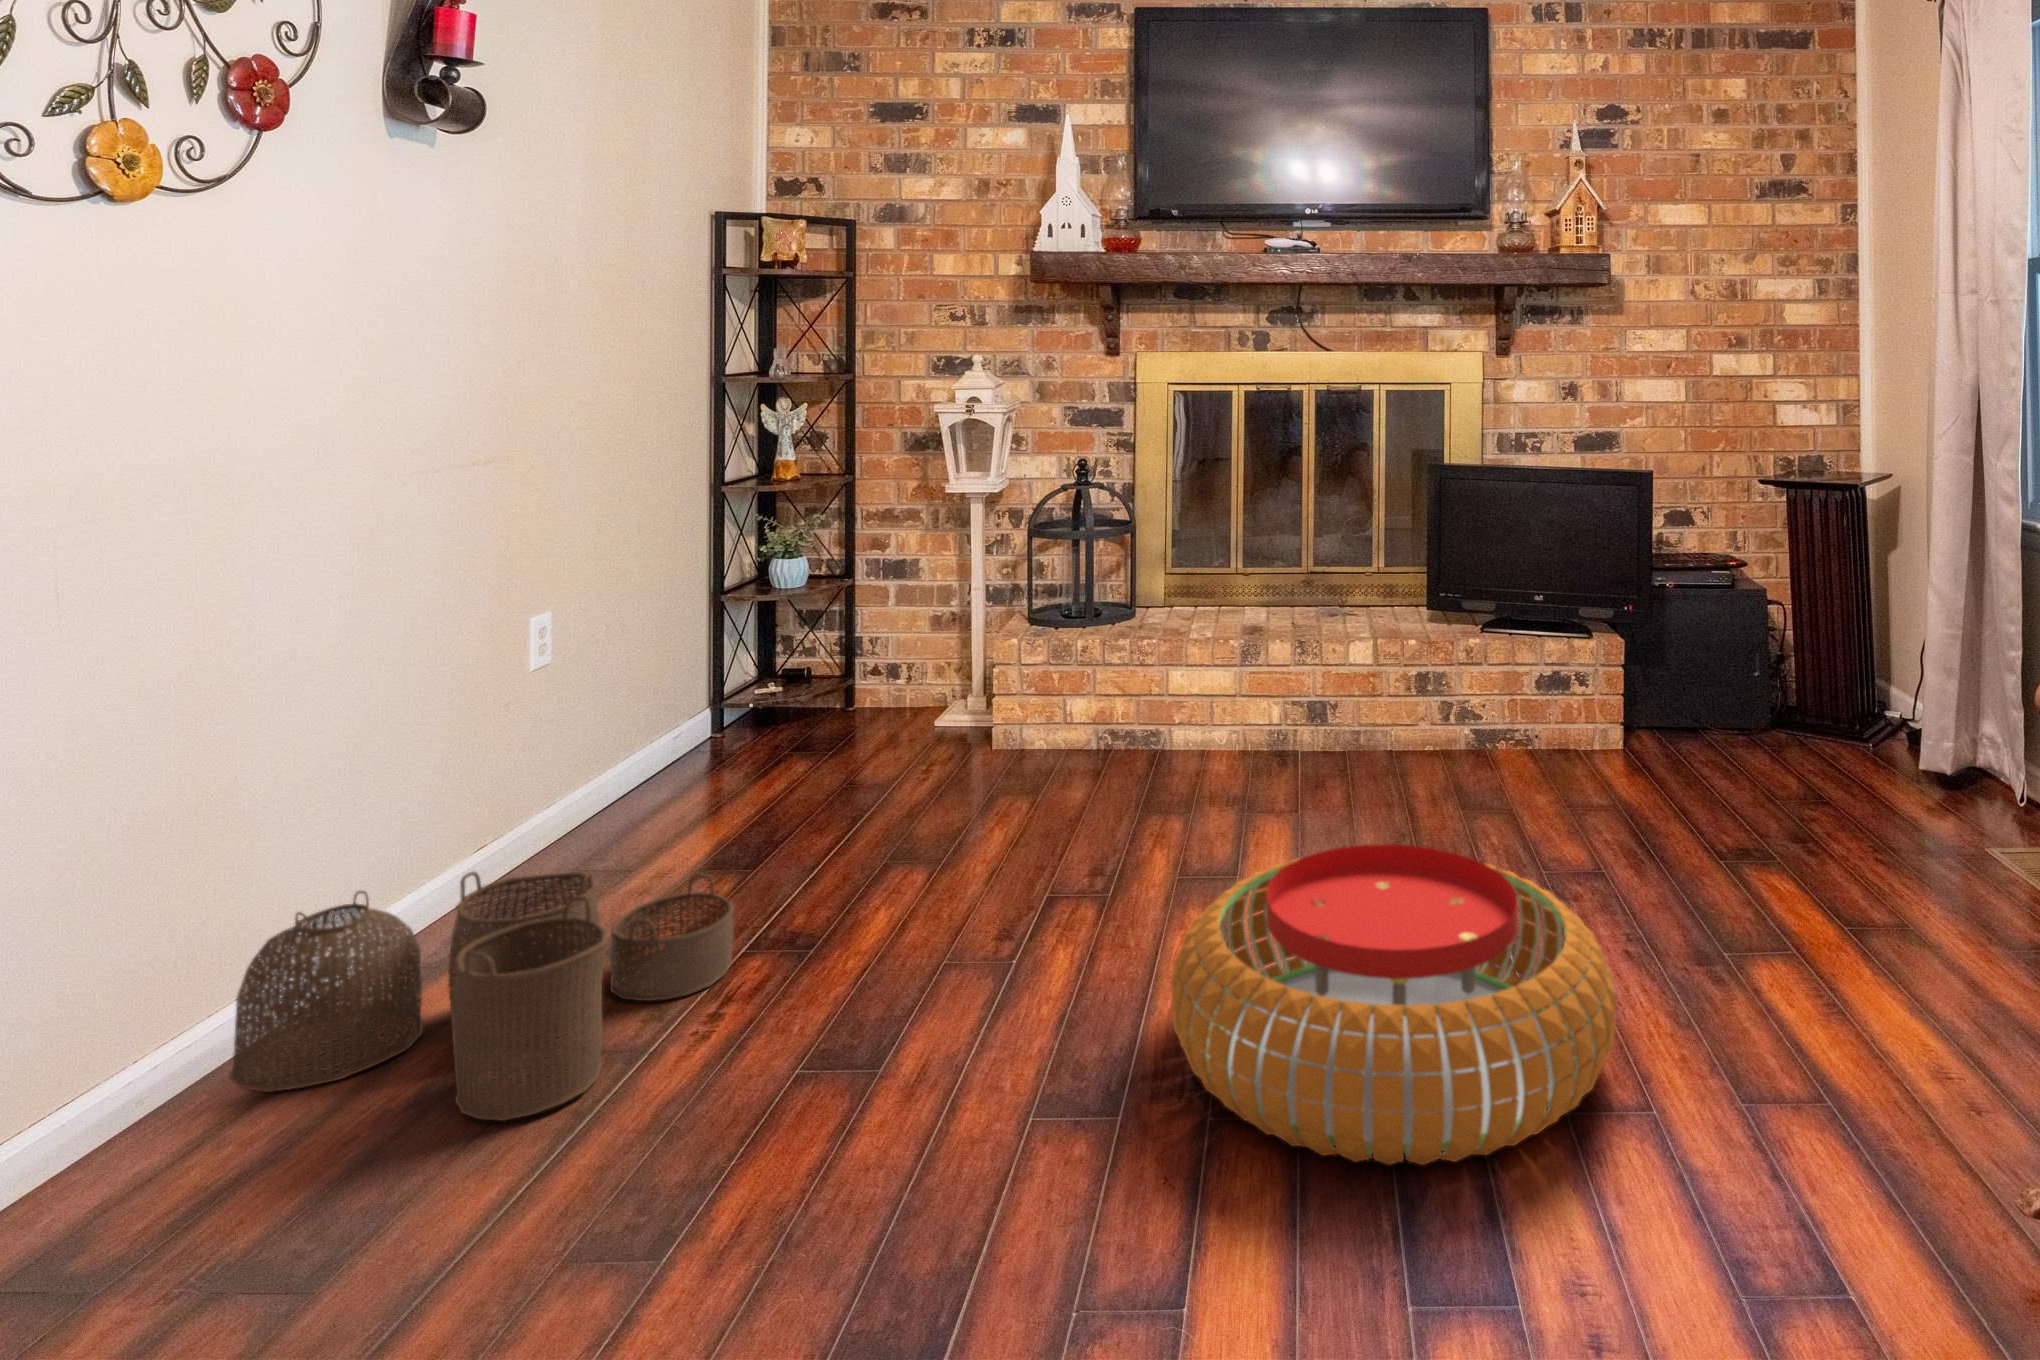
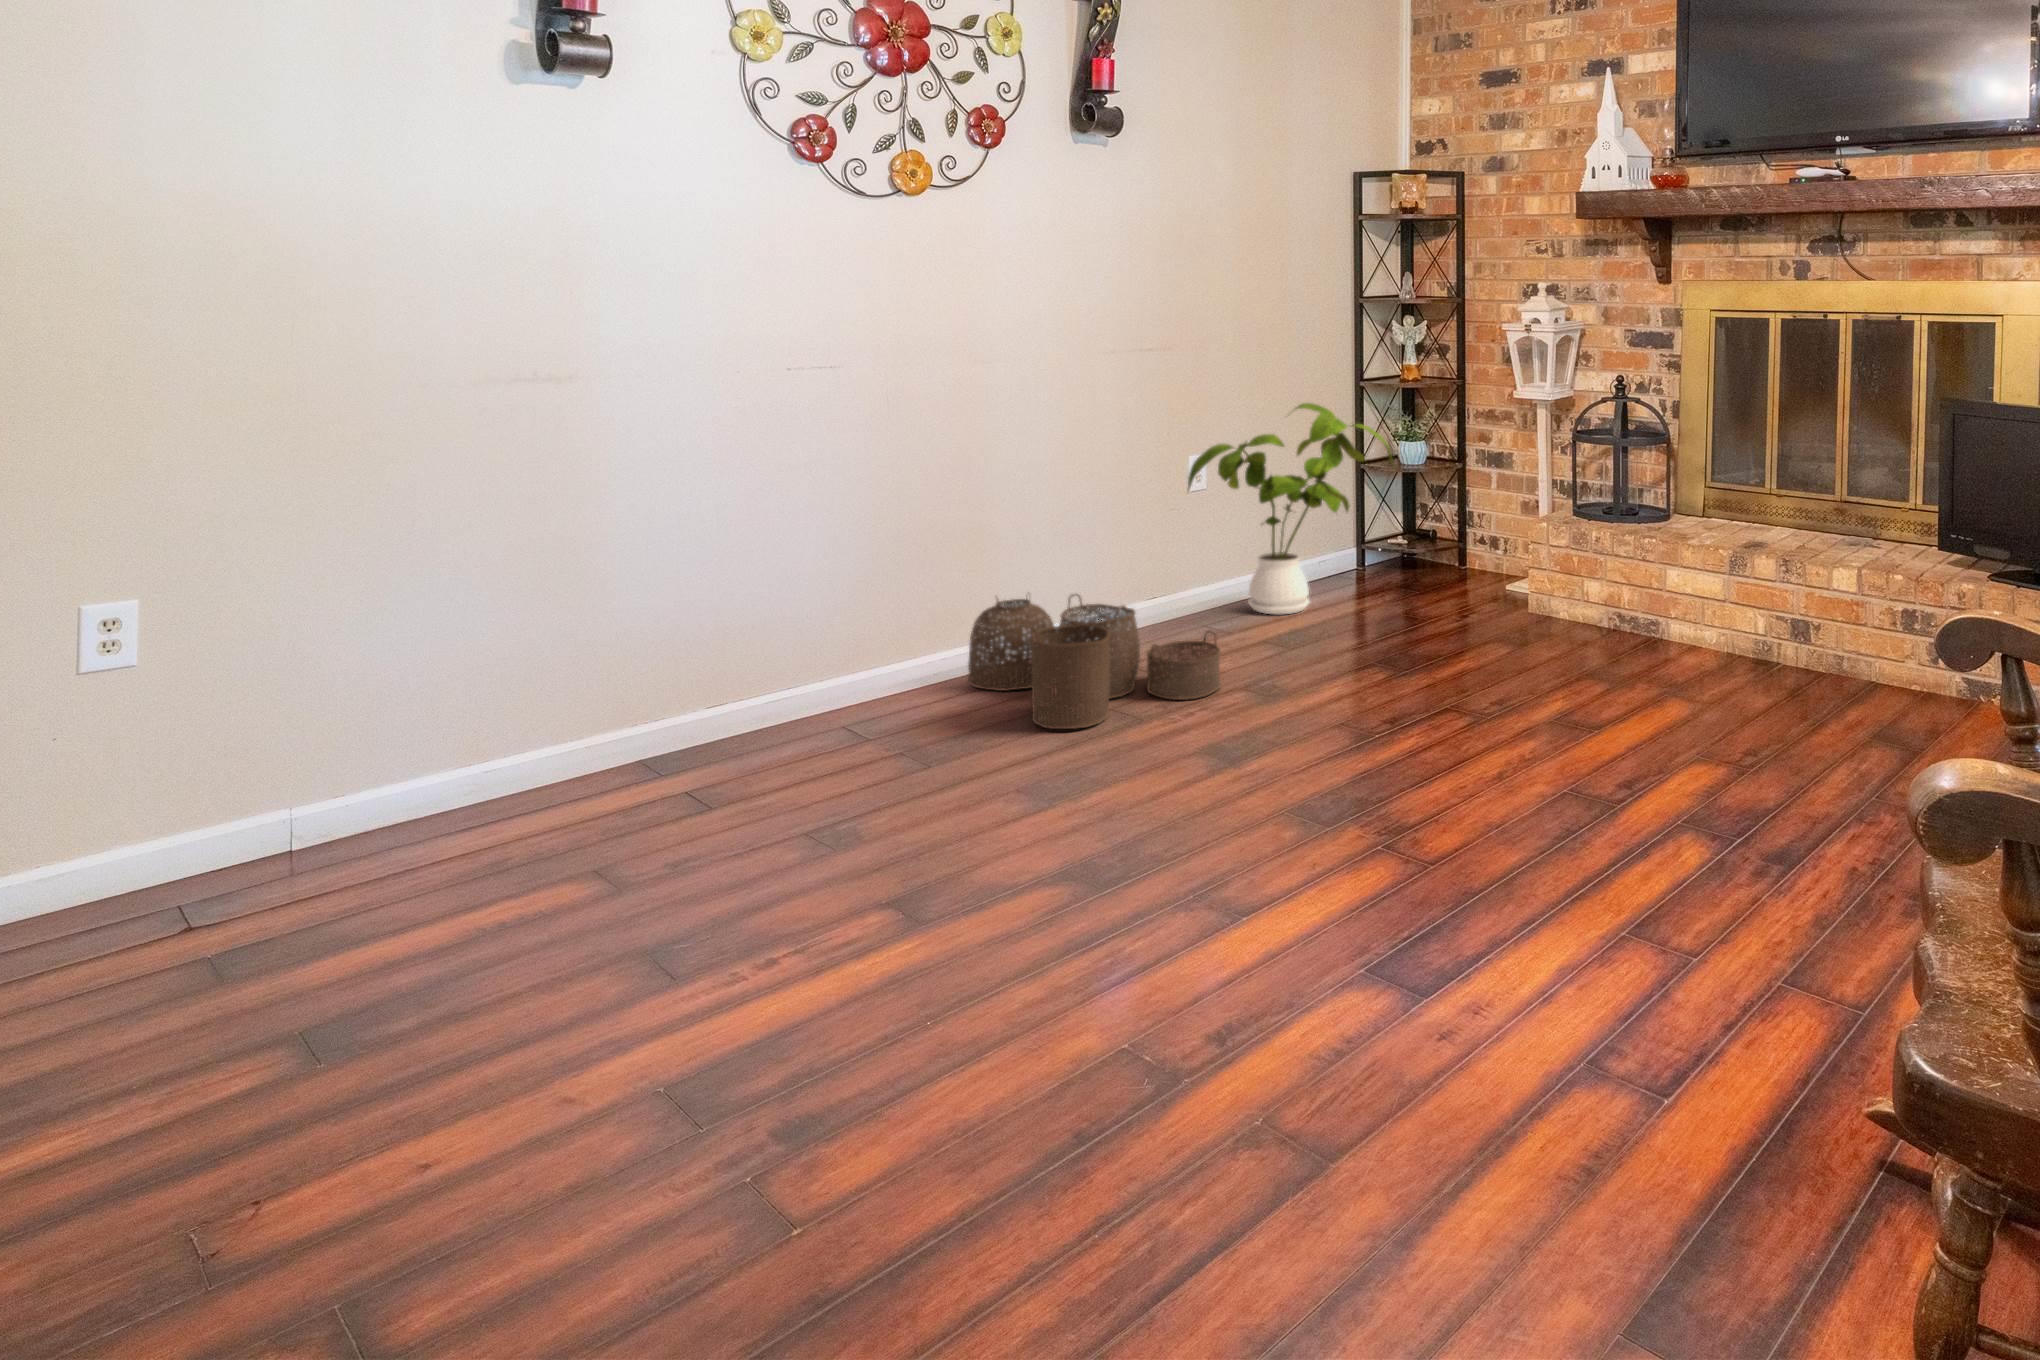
house plant: none [549,520,861,826] -> present [1187,403,1393,614]
pouf: present [1171,844,1616,1165] -> none [1364,696,1740,934]

